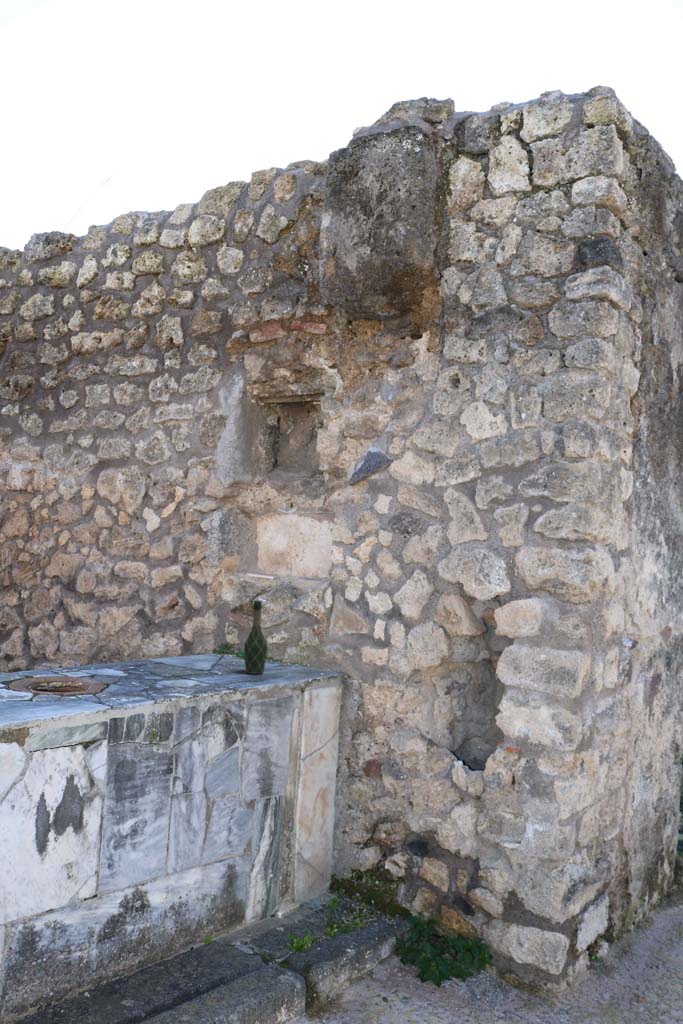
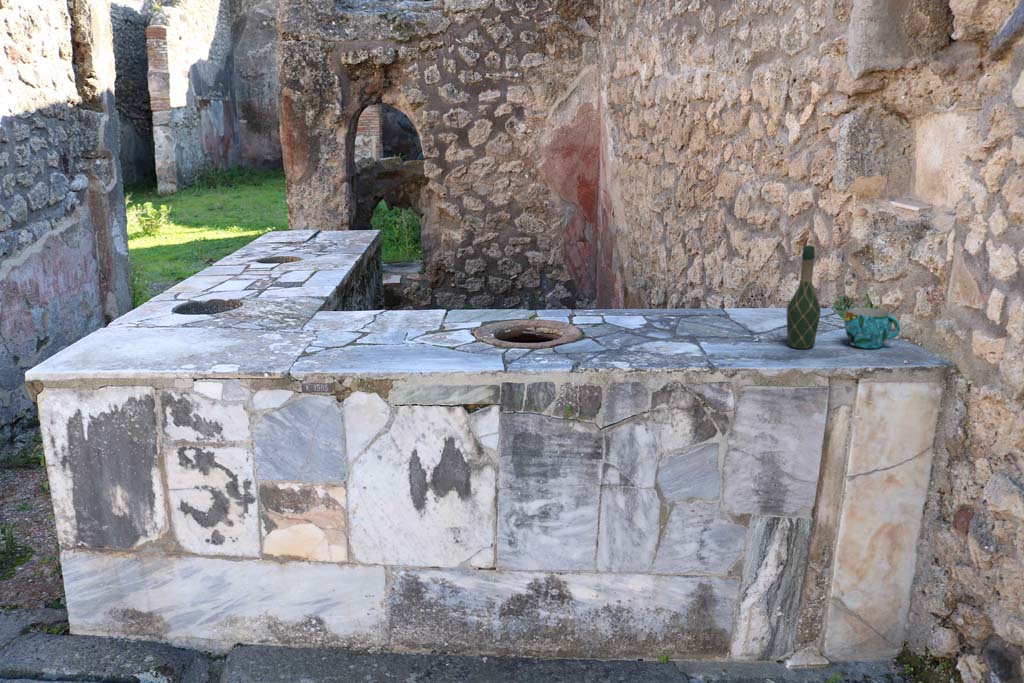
cup: none [273,643,309,669] -> present [844,308,900,348]

